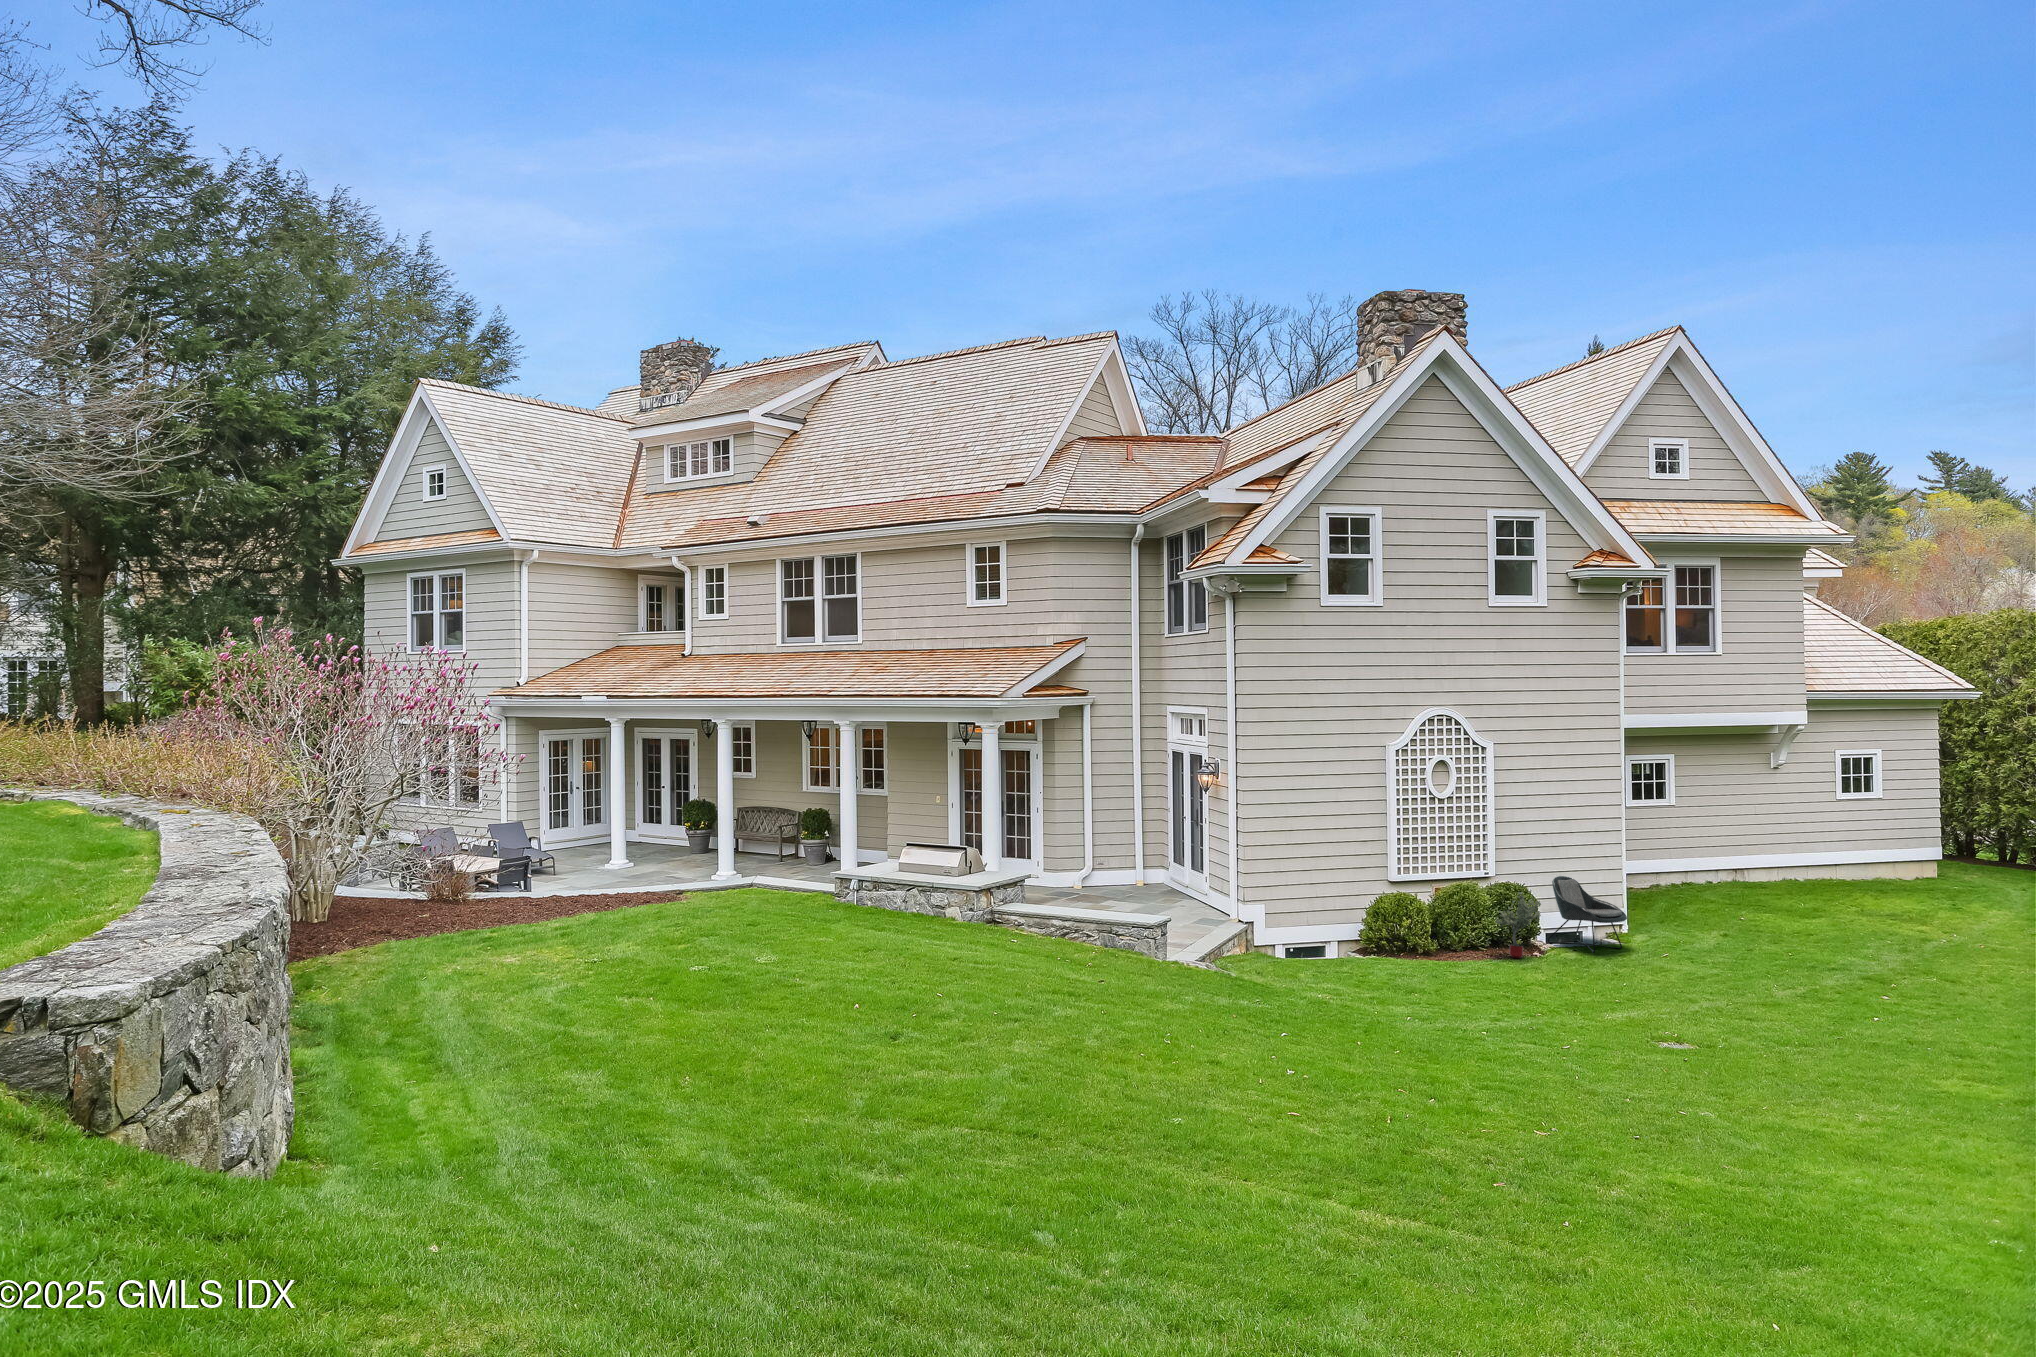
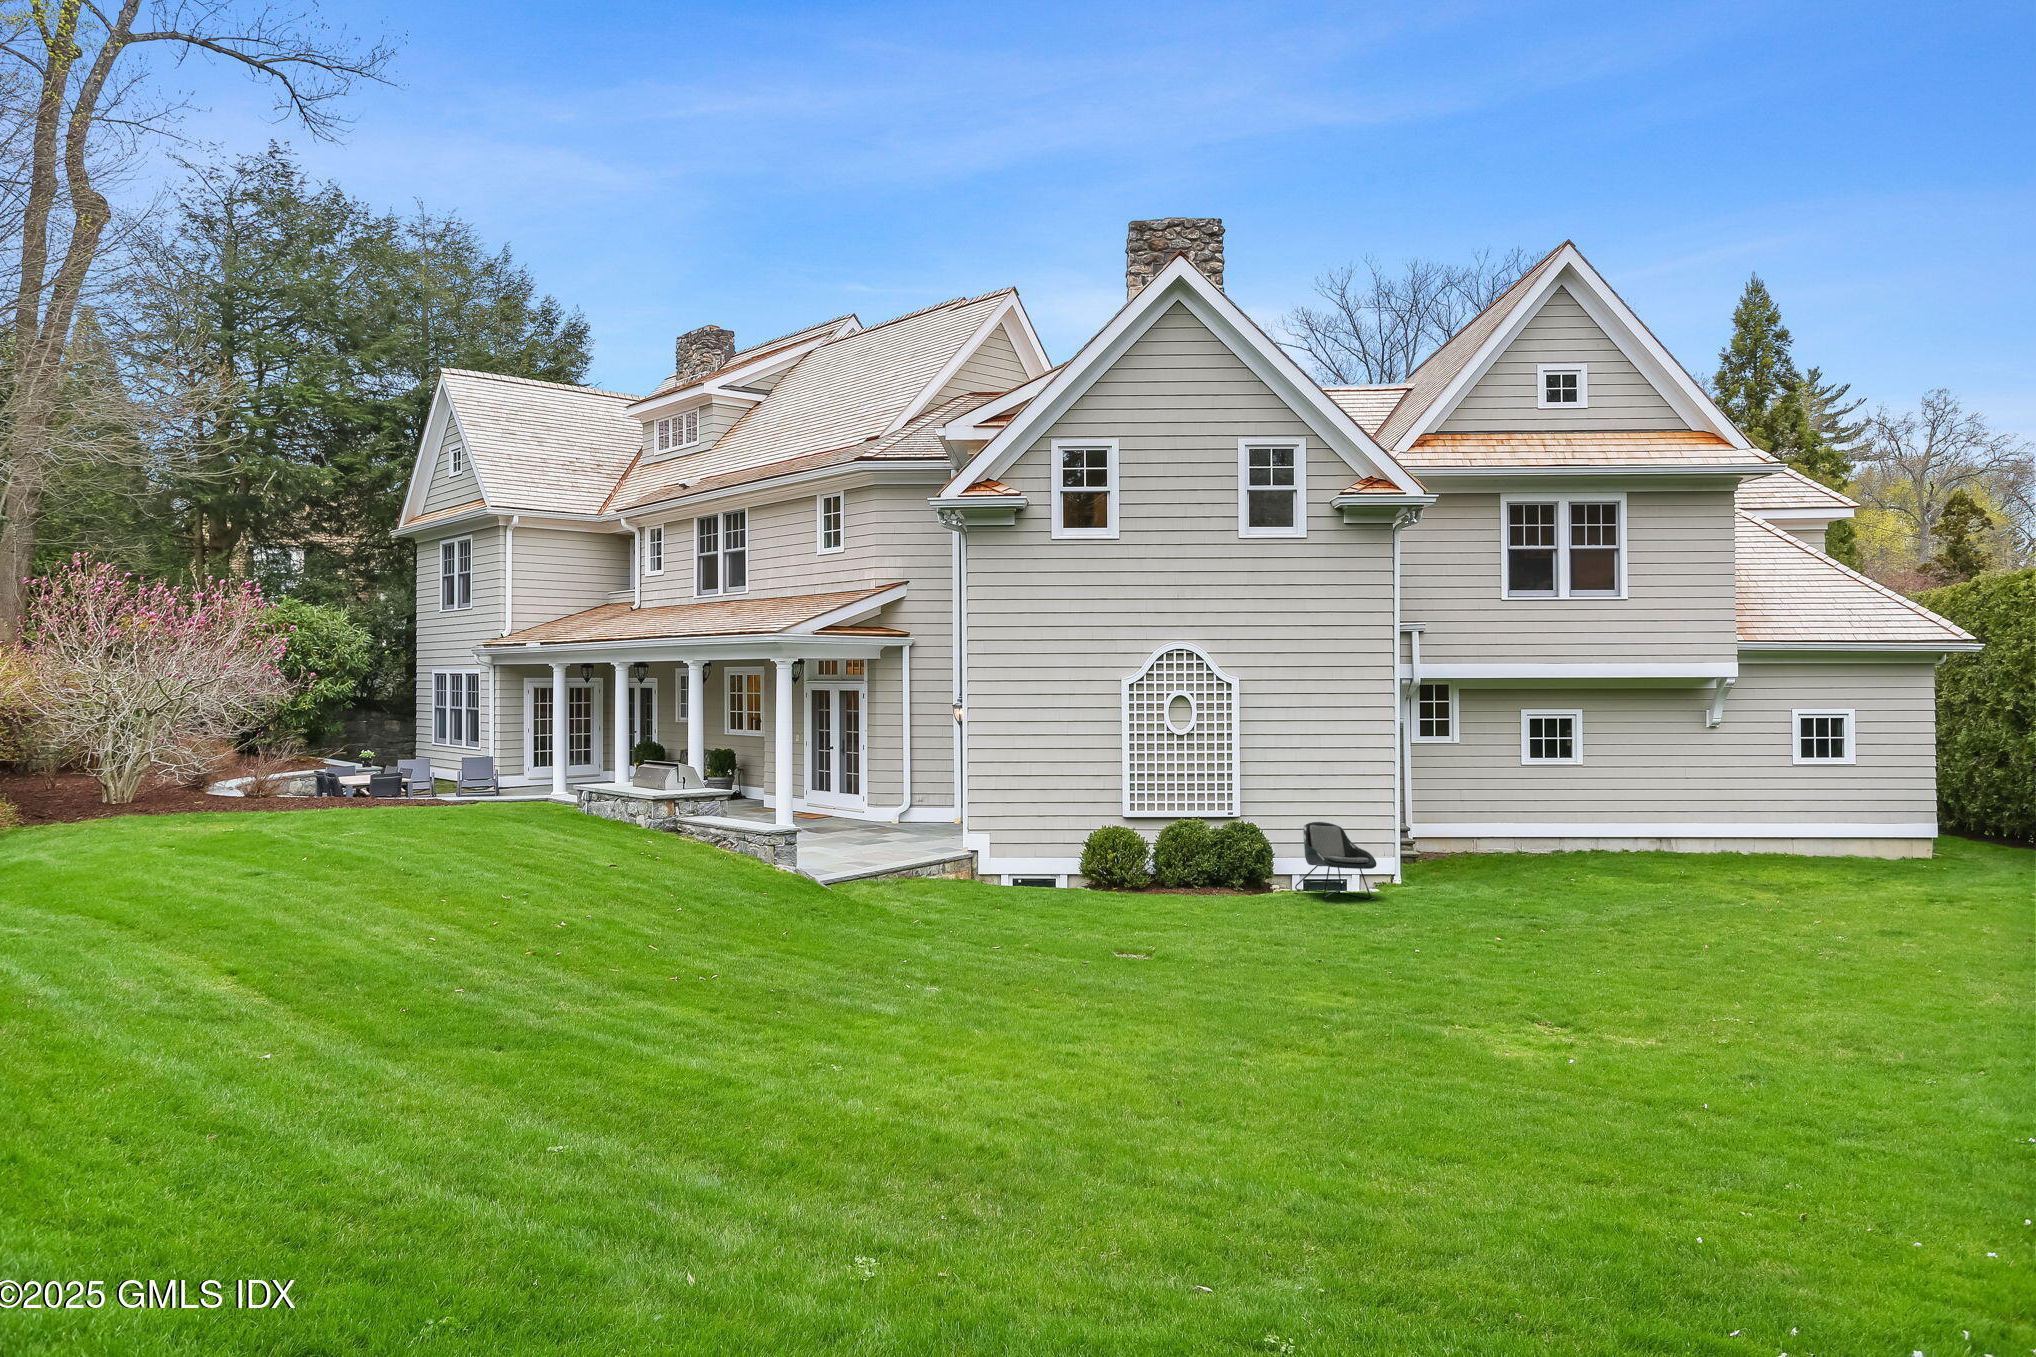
potted tree: present [1495,892,1541,958] -> none [1209,830,1264,898]

